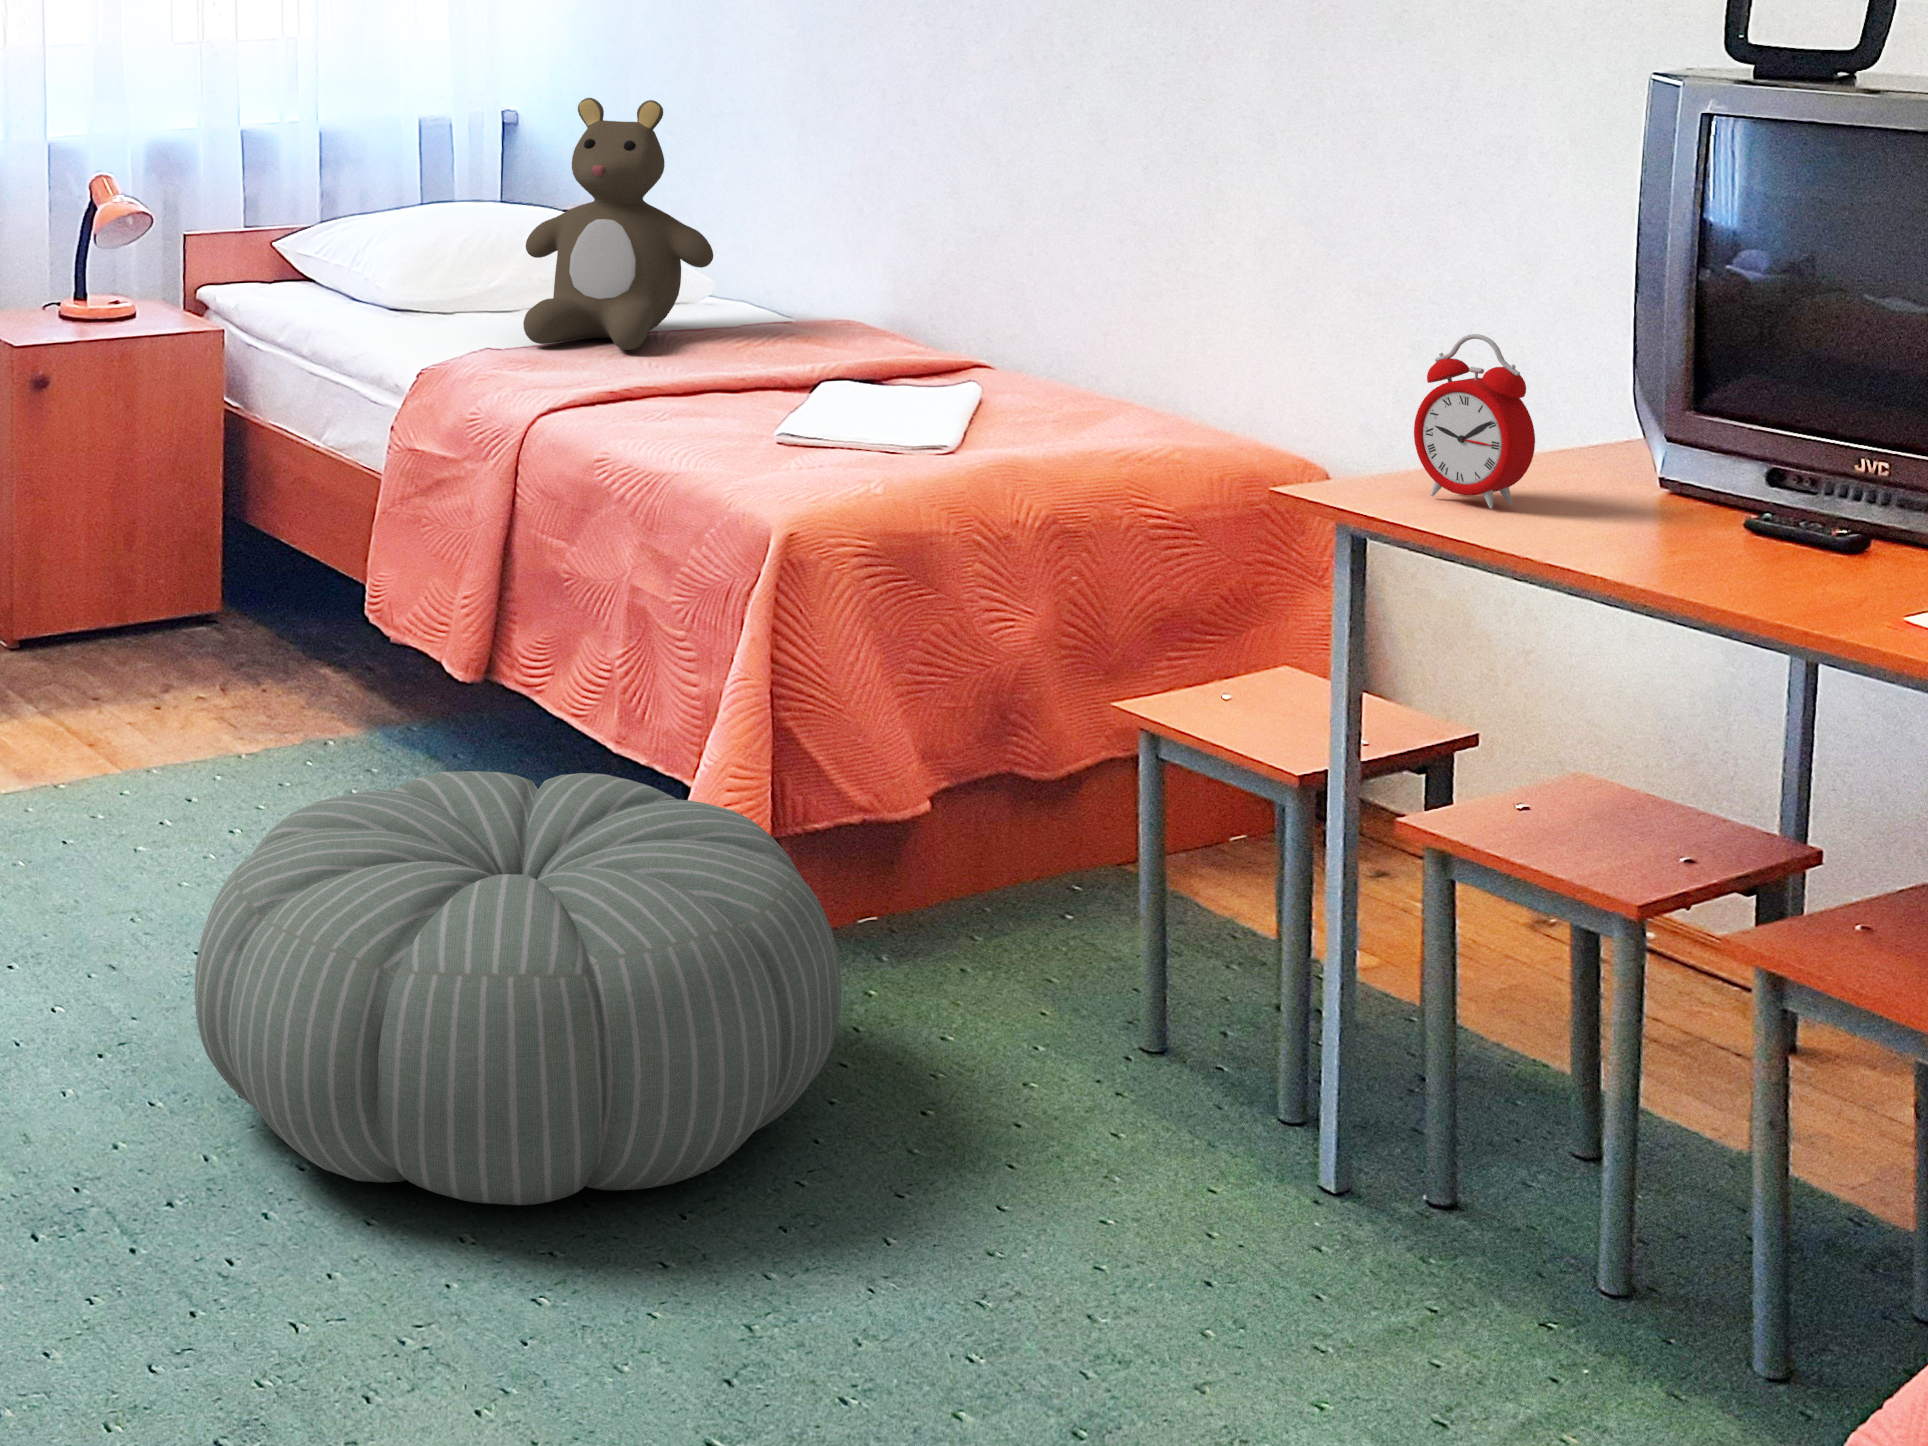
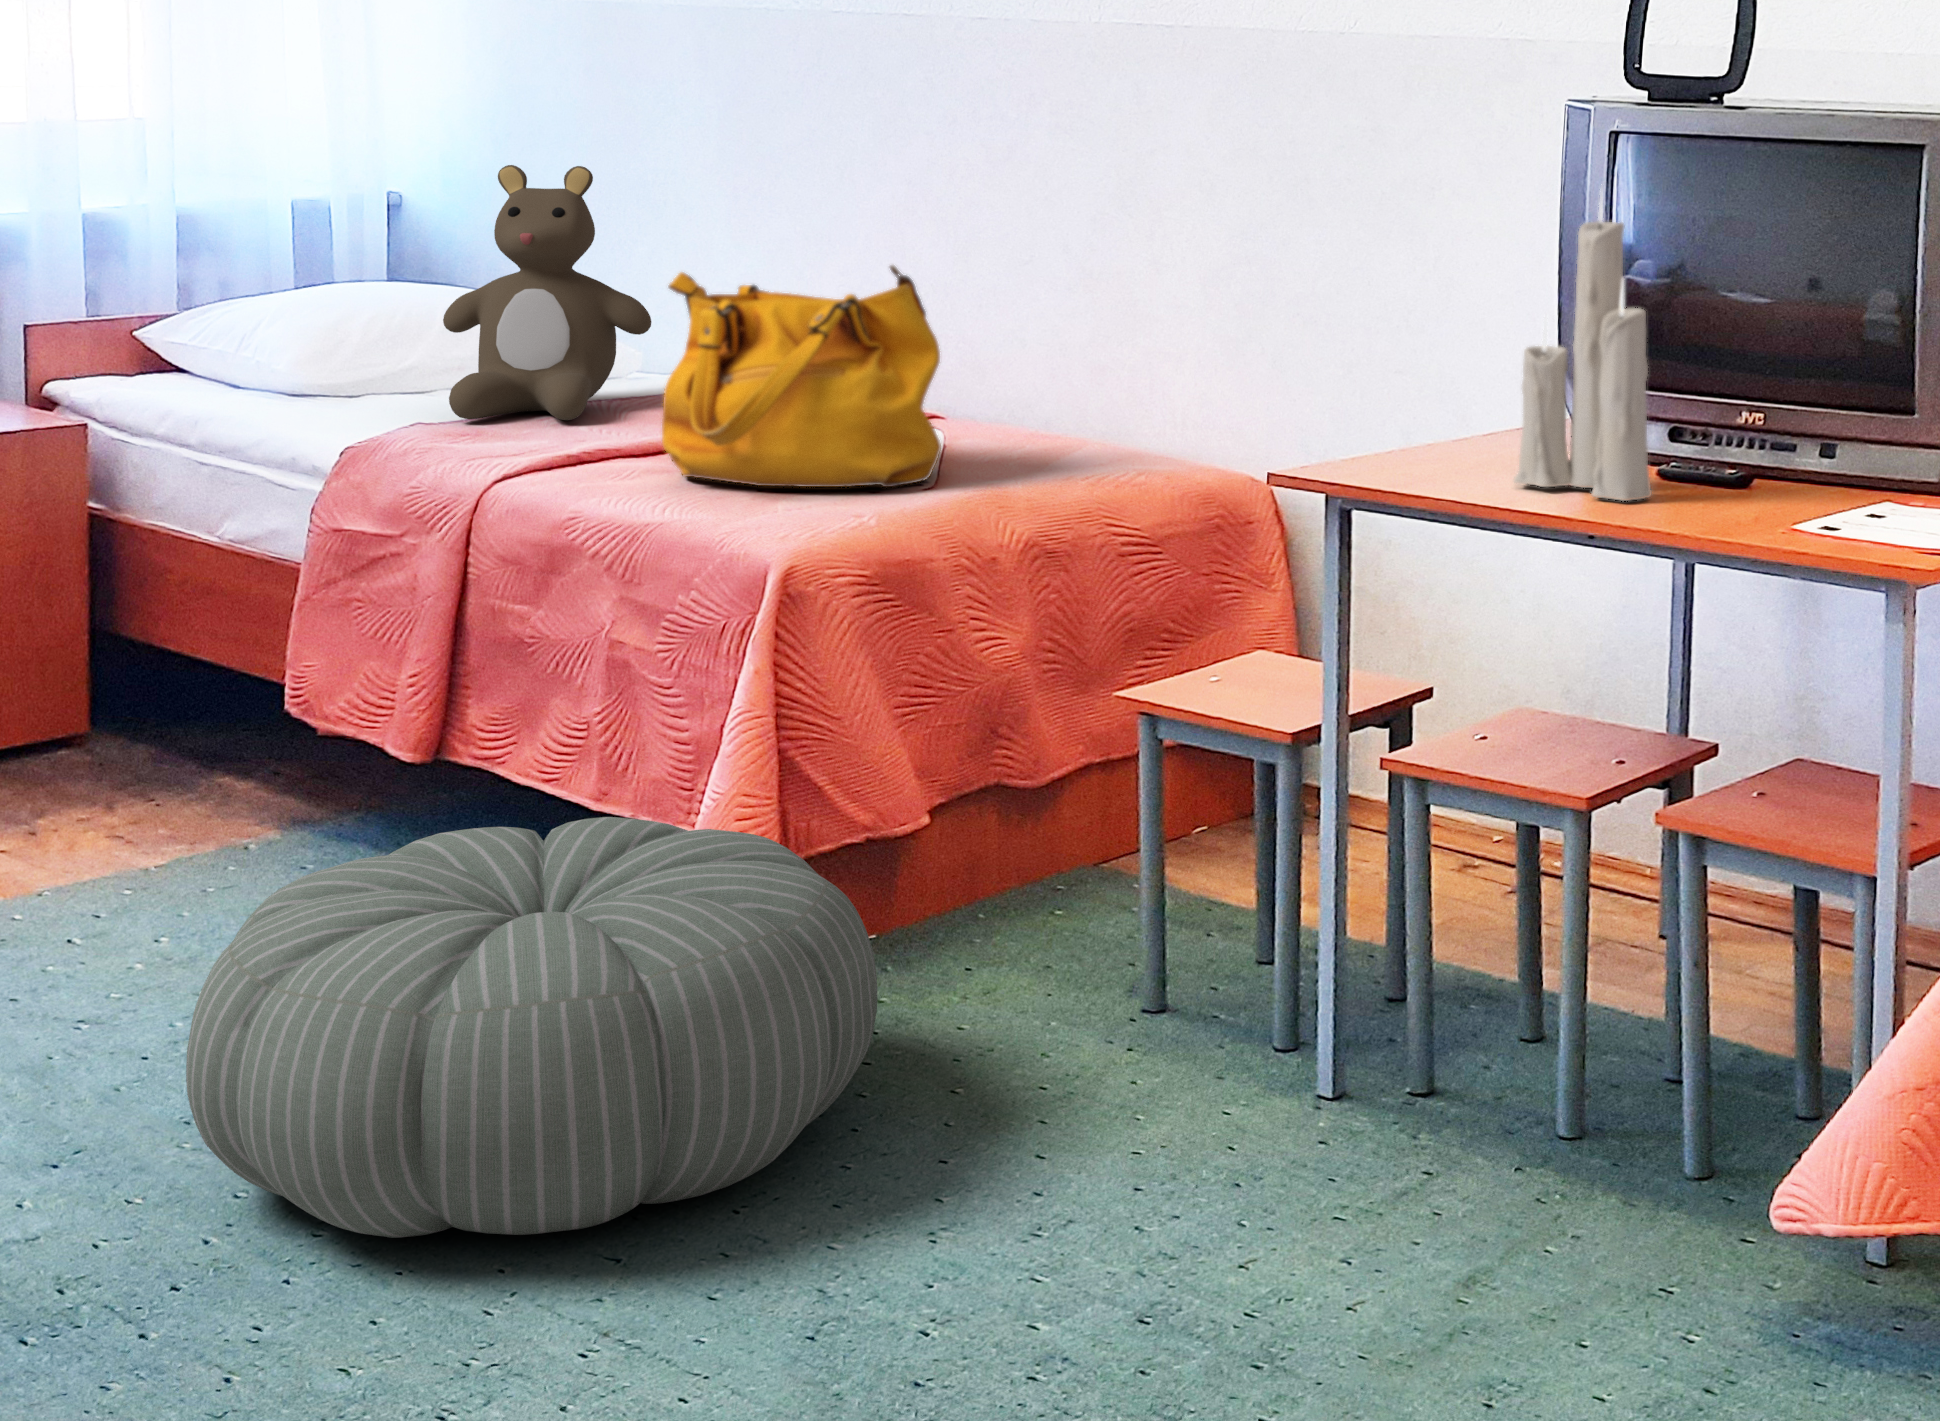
candle: none [1569,156,1740,554] -> present [1514,192,1652,501]
handbag: none [698,215,971,447] -> present [662,265,941,488]
alarm clock: present [1414,334,1535,509] -> none [1380,330,1482,482]

